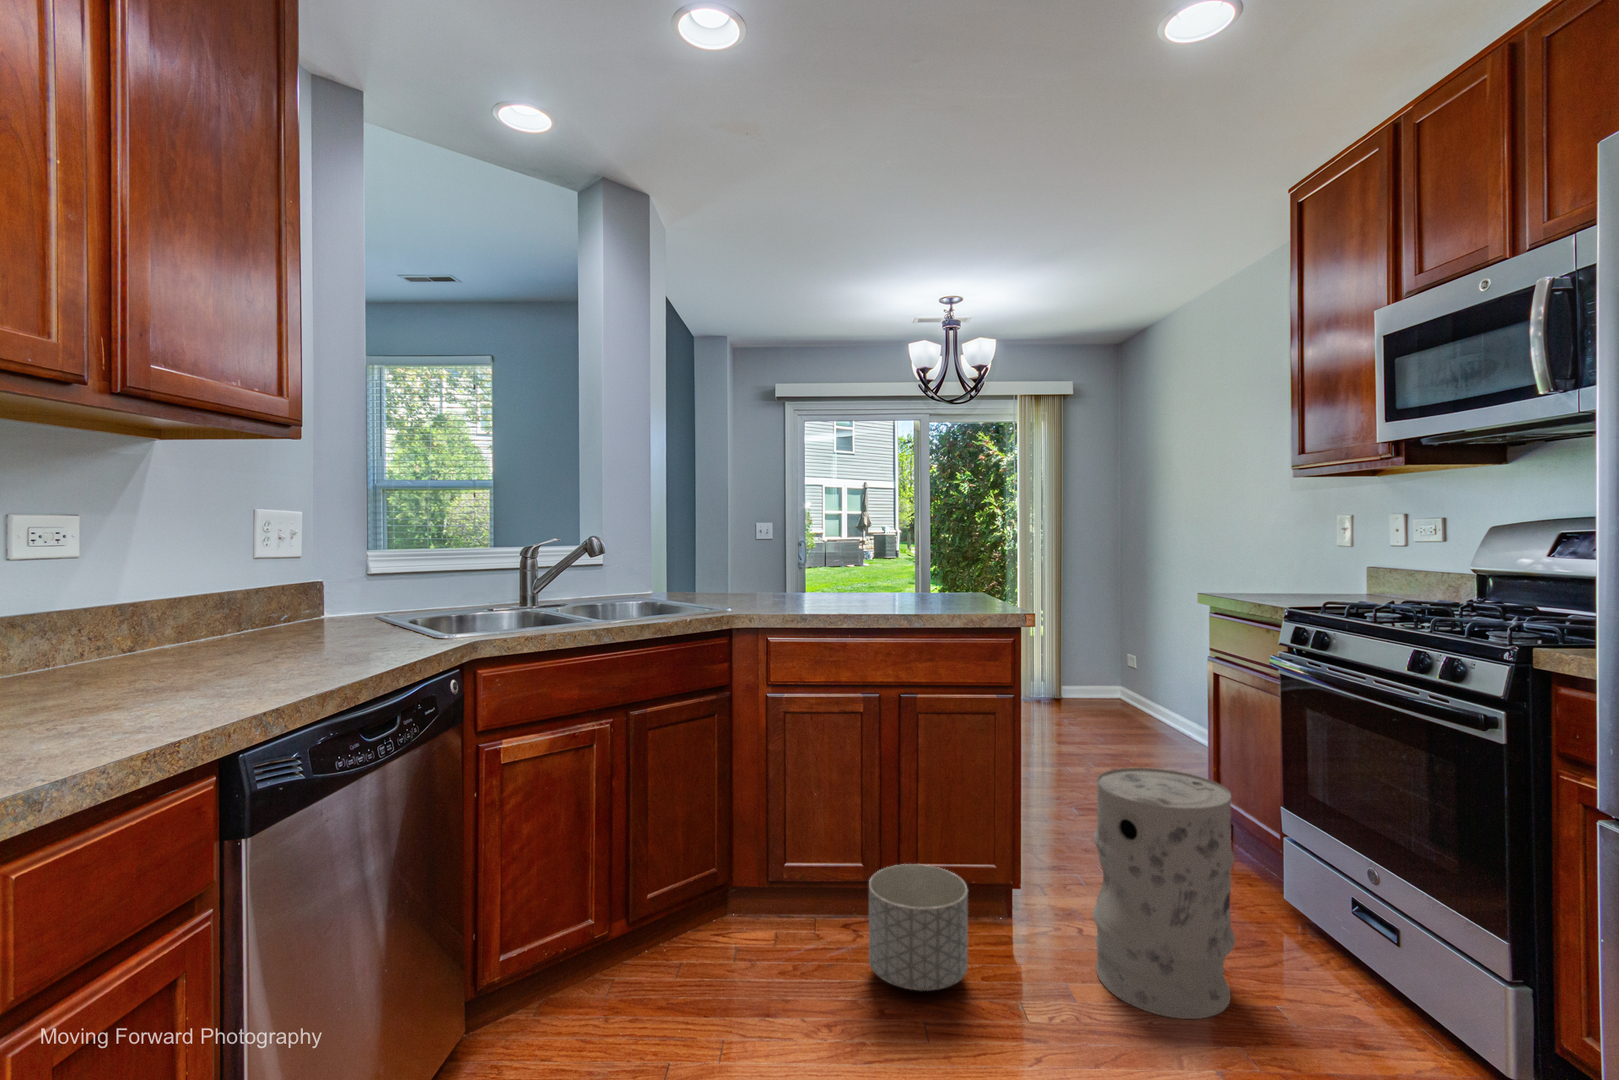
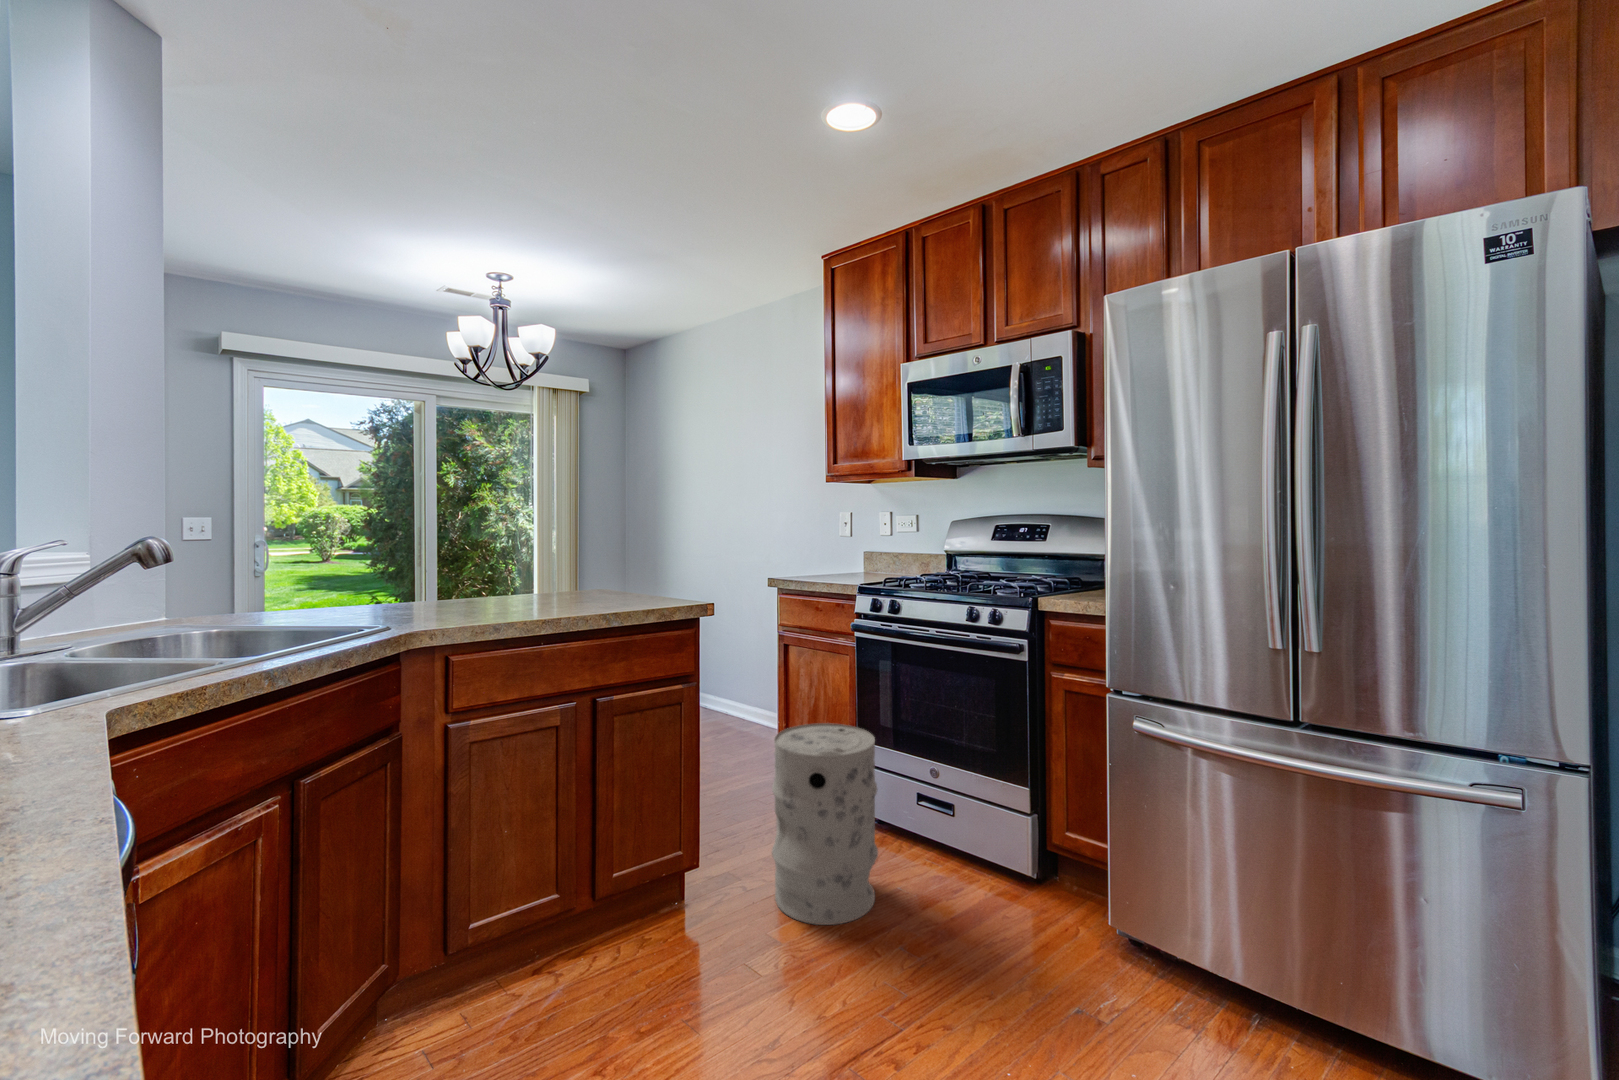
planter: present [869,864,968,991] -> none [594,867,696,1003]

